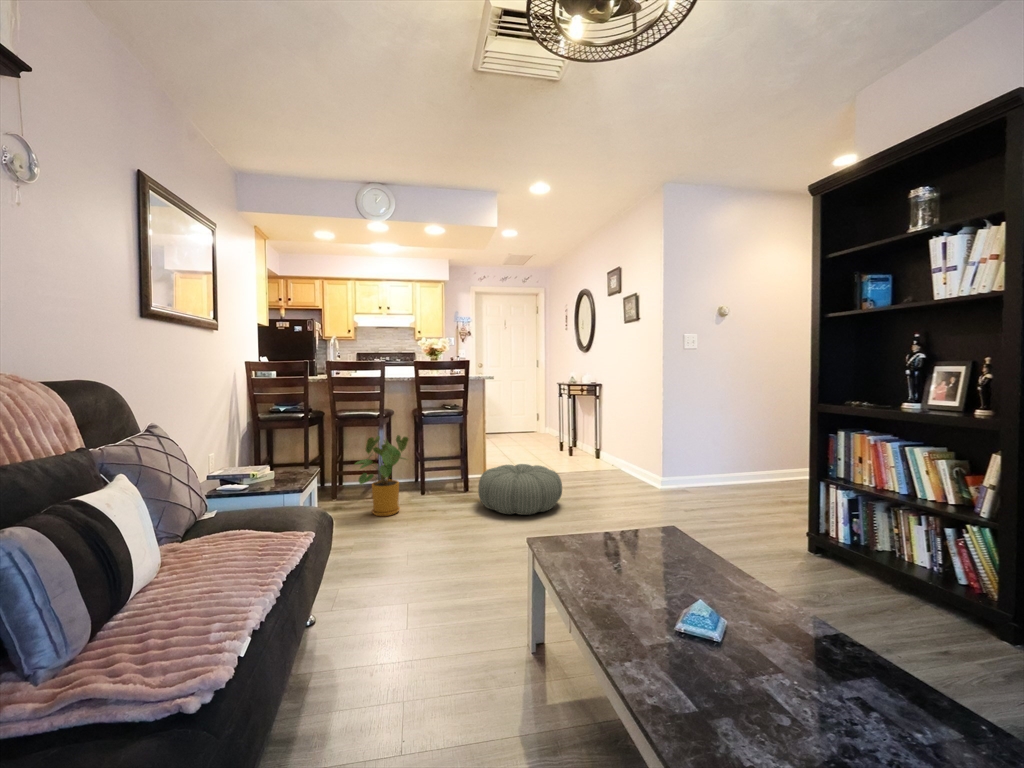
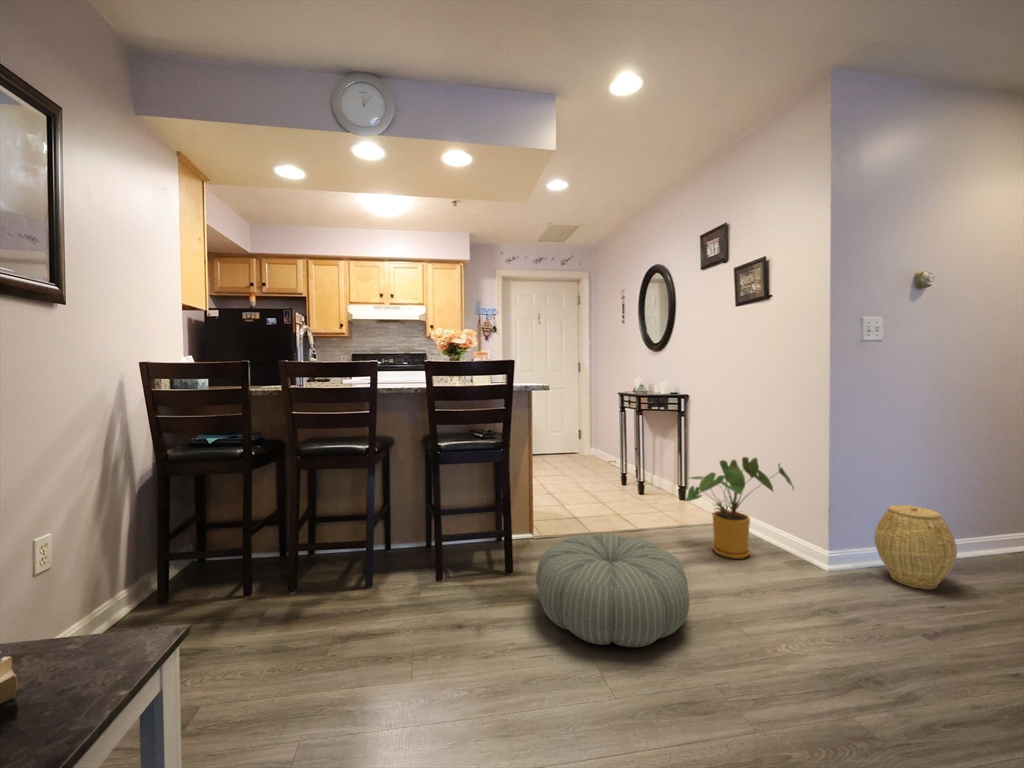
house plant: present [355,435,408,516] -> present [685,457,794,559]
woven basket: none [687,448,726,496] -> present [874,505,957,589]

